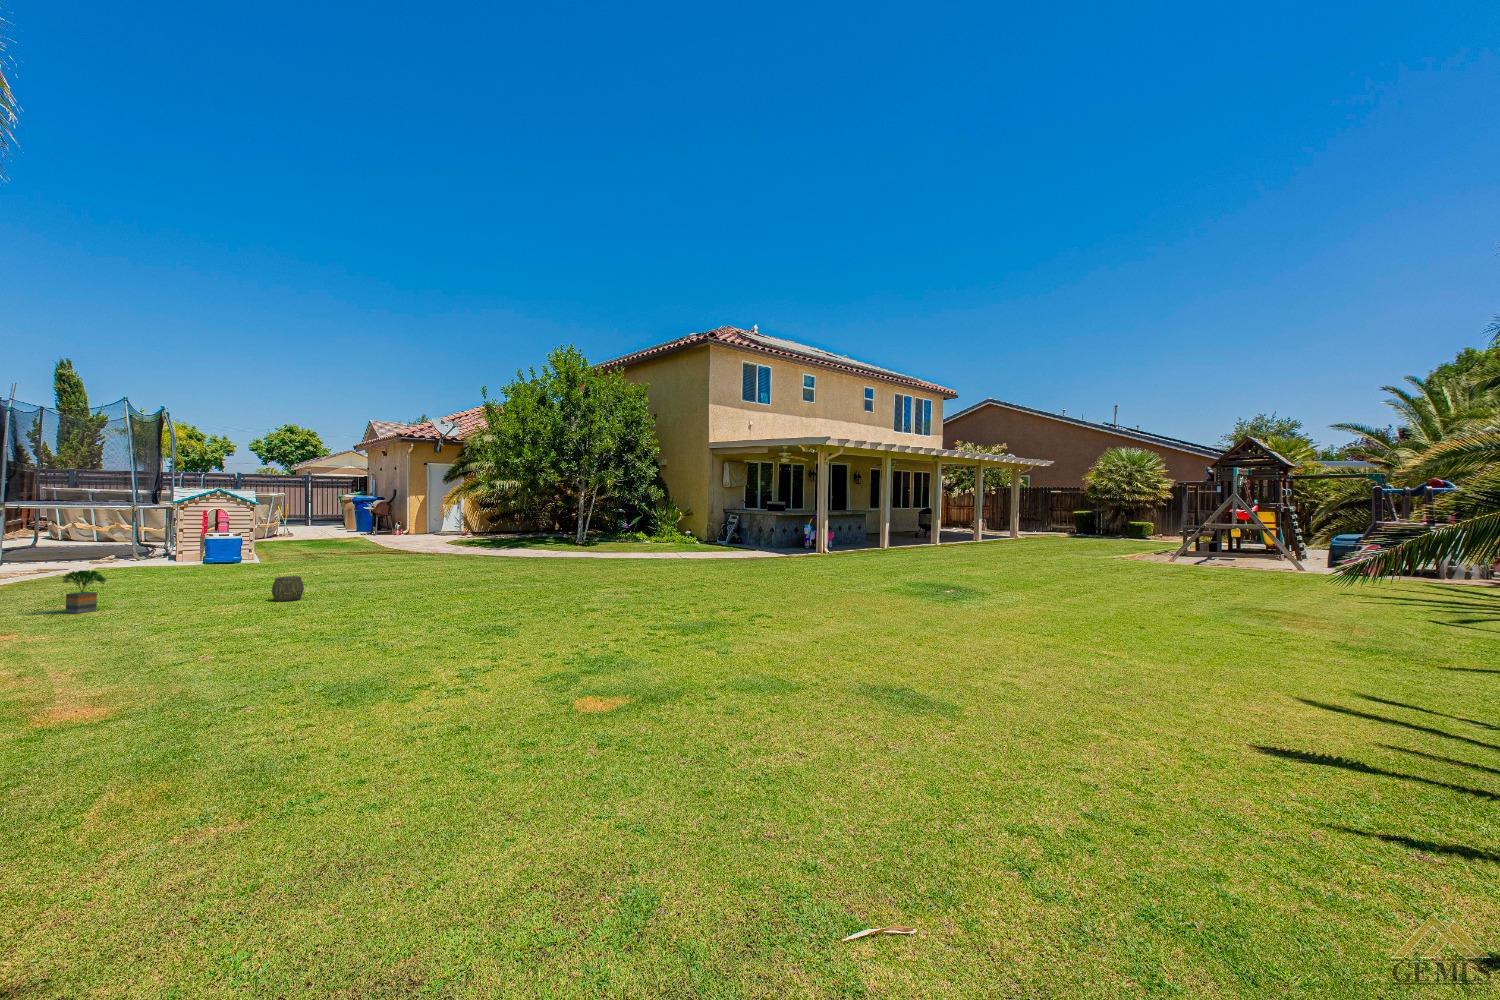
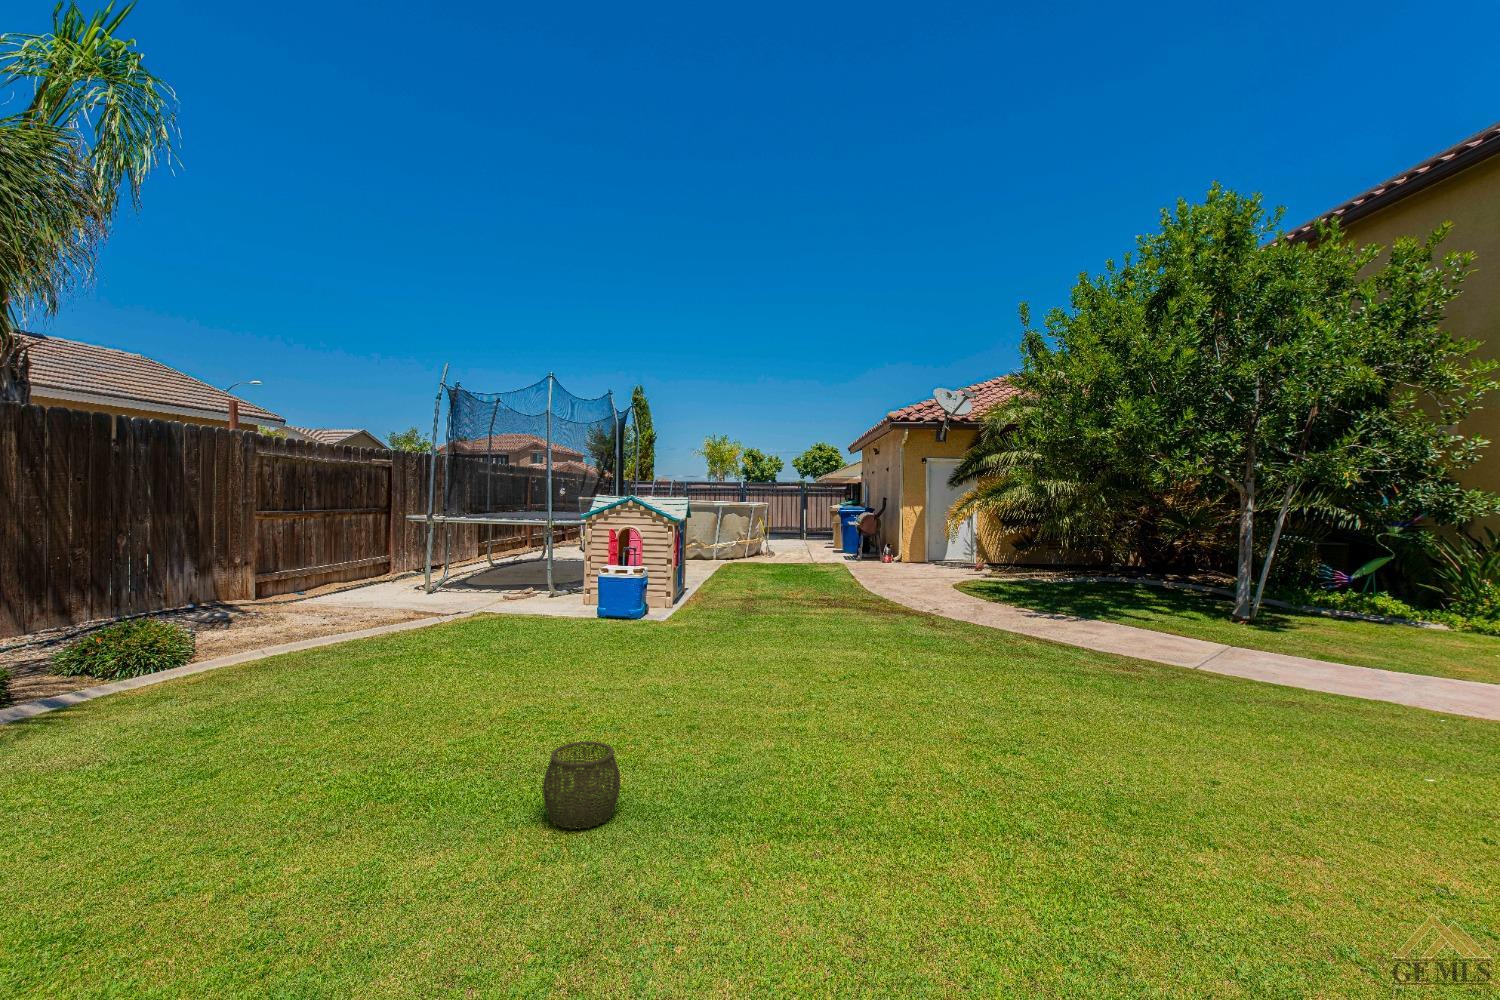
potted tree: present [63,570,106,614] -> none [182,679,266,790]

